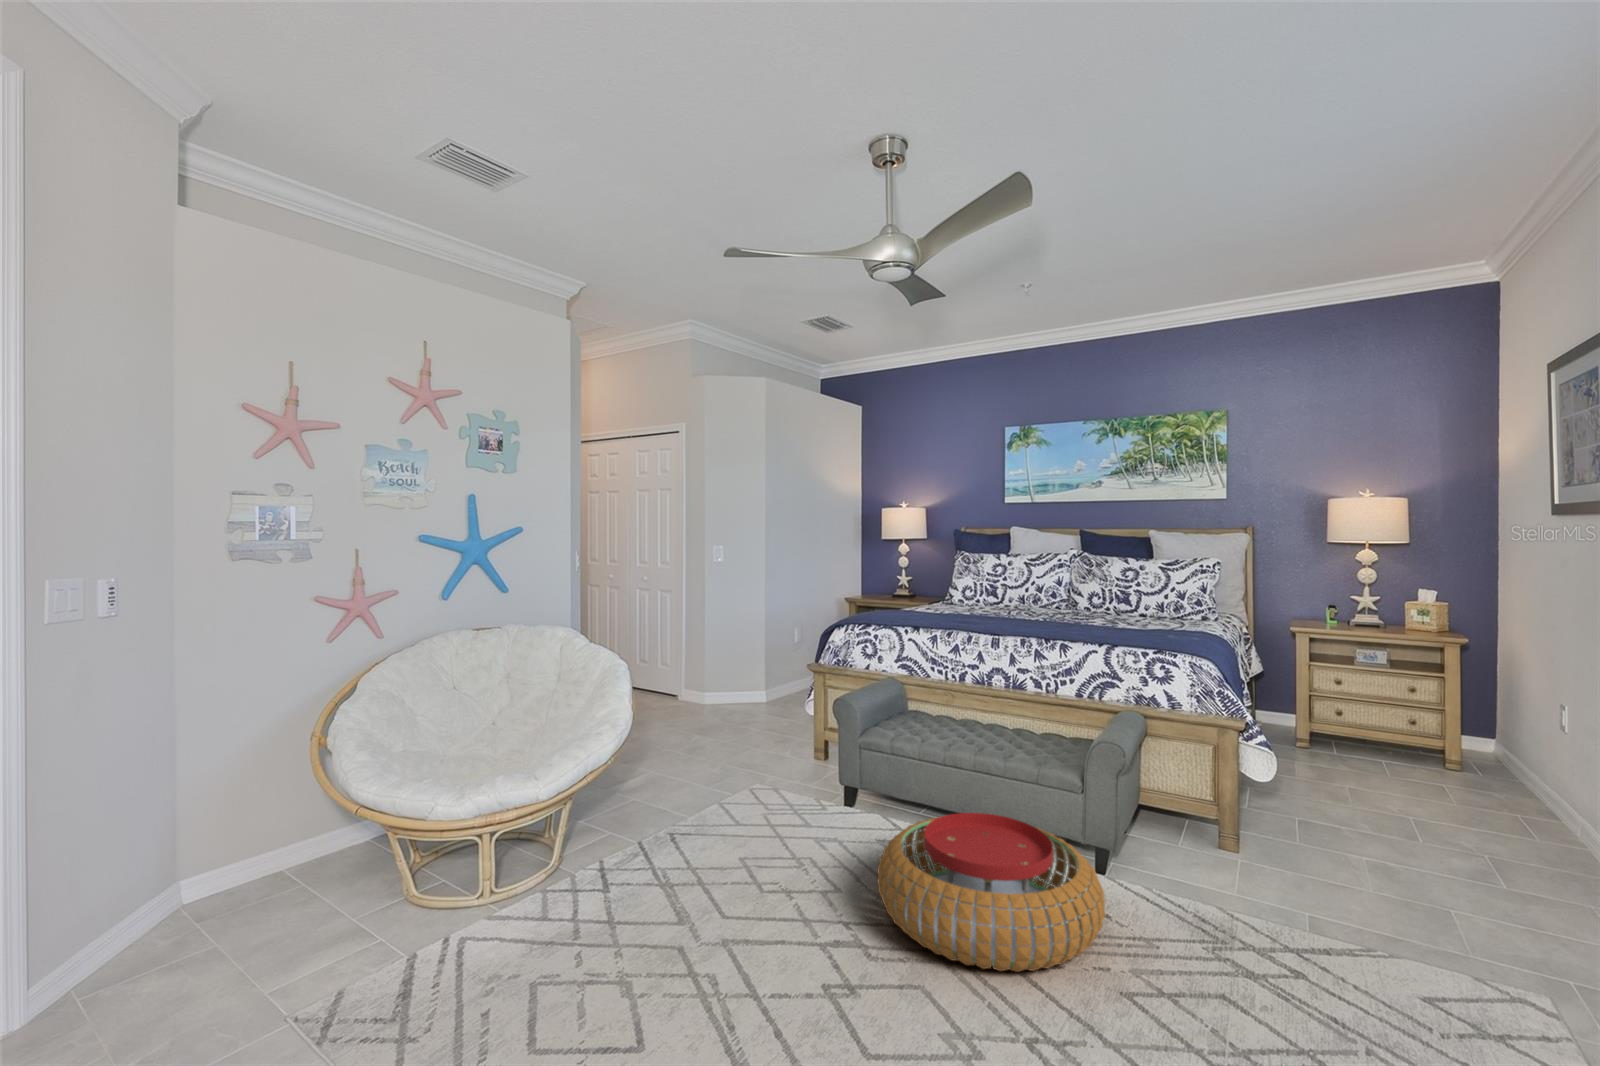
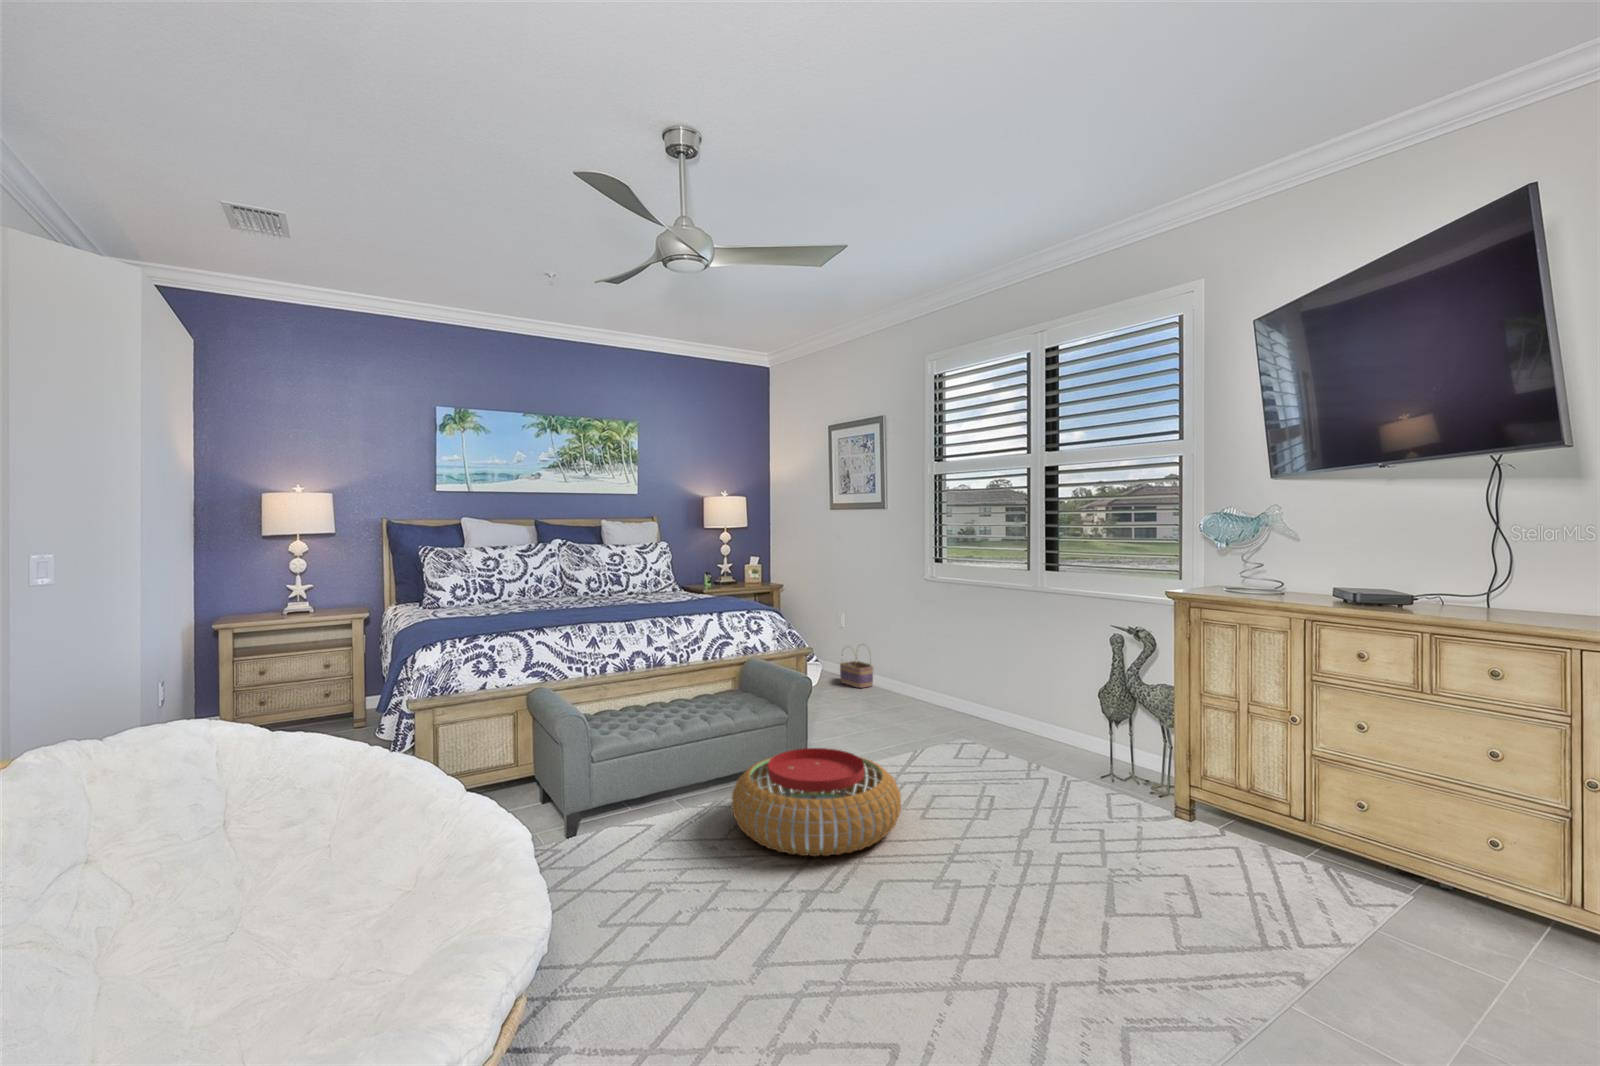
basket: none [1510,762,1579,854] -> present [840,651,873,688]

